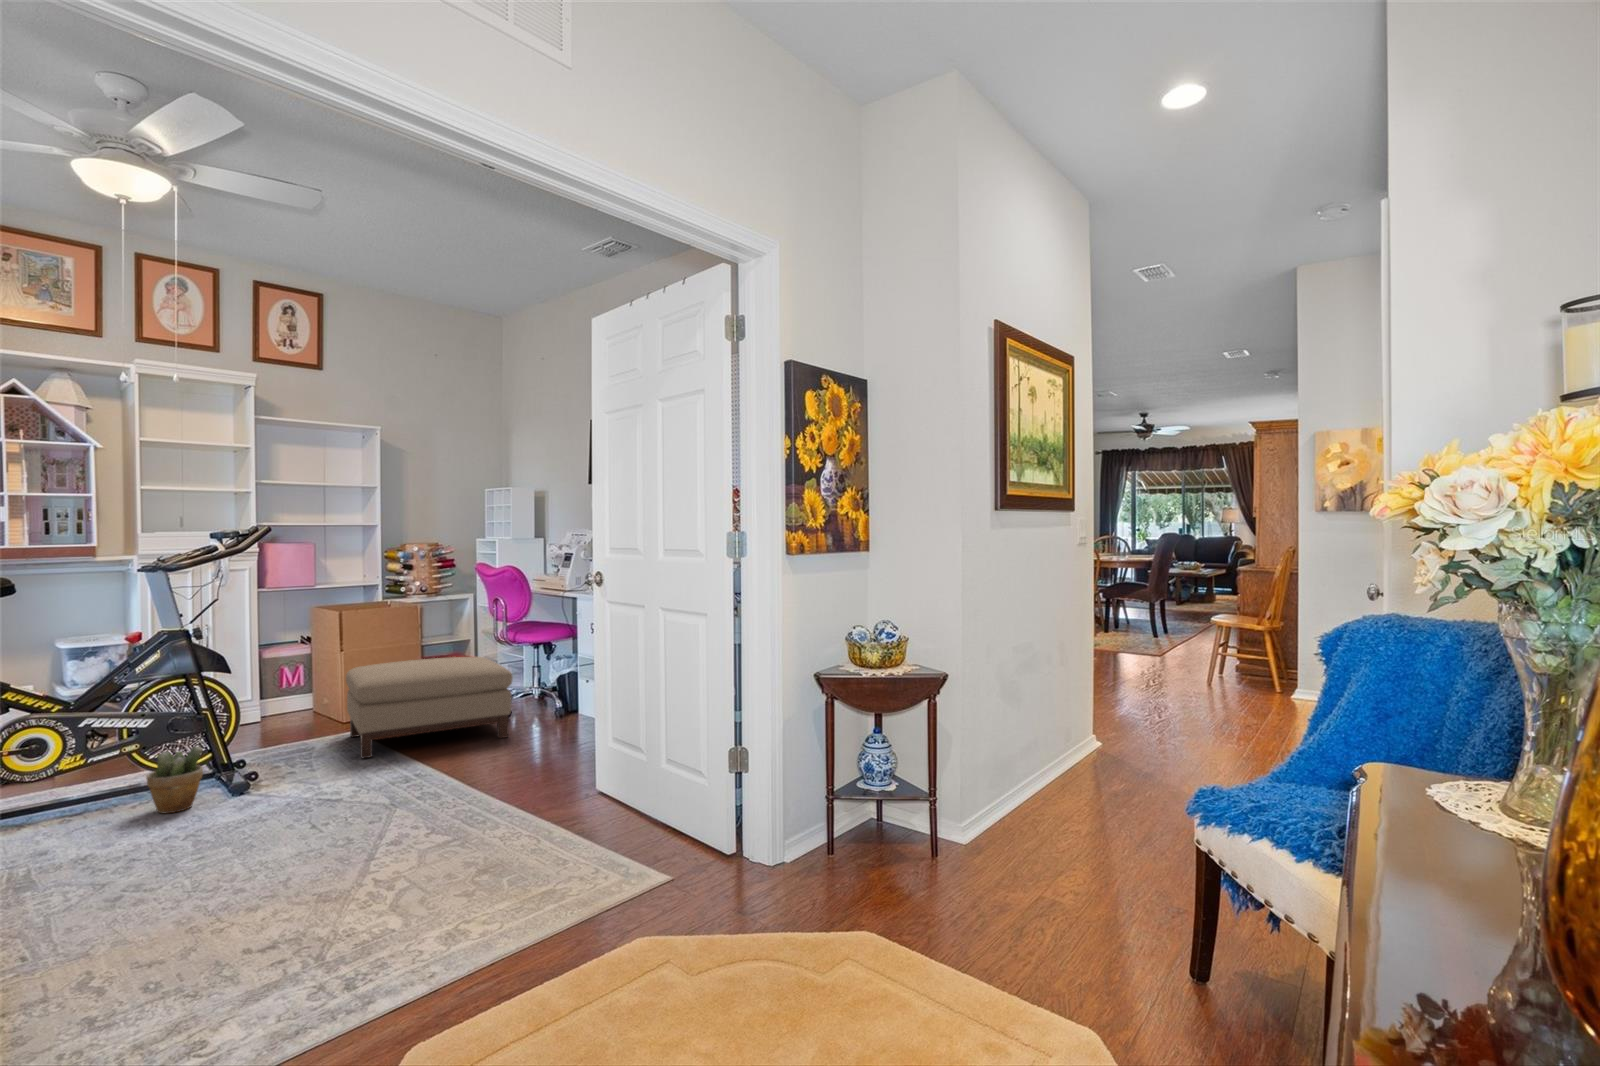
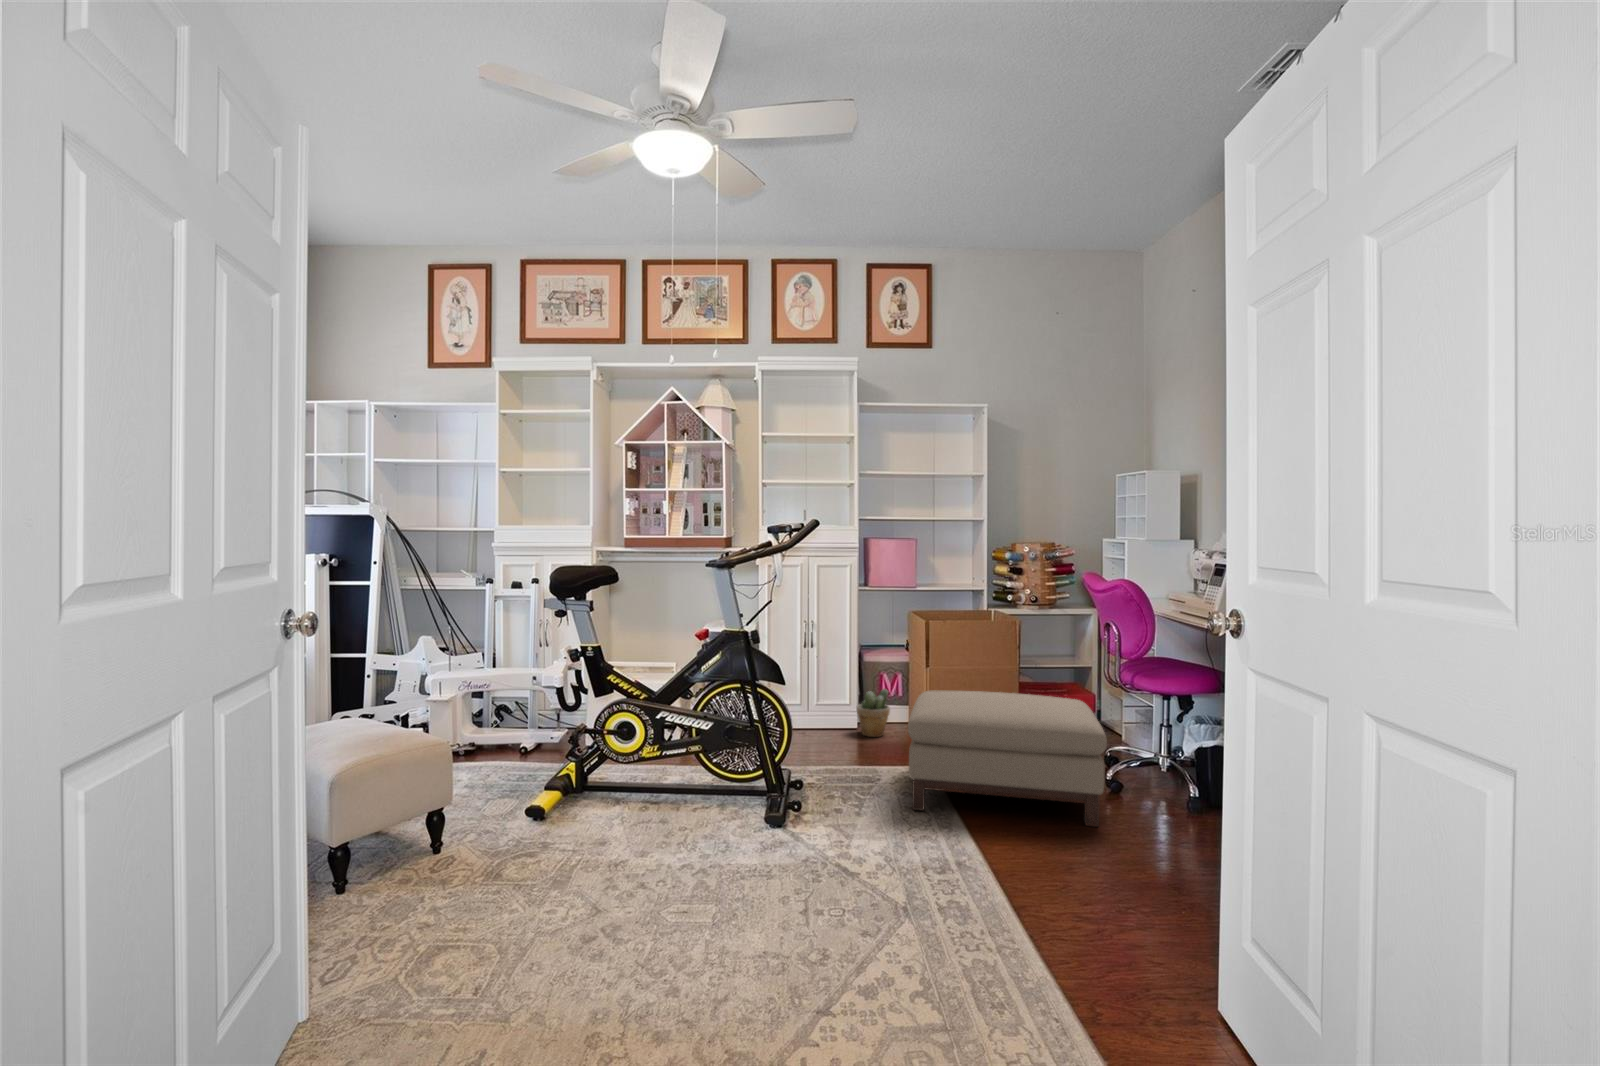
potted plant: present [146,746,203,813] -> present [857,689,890,737]

